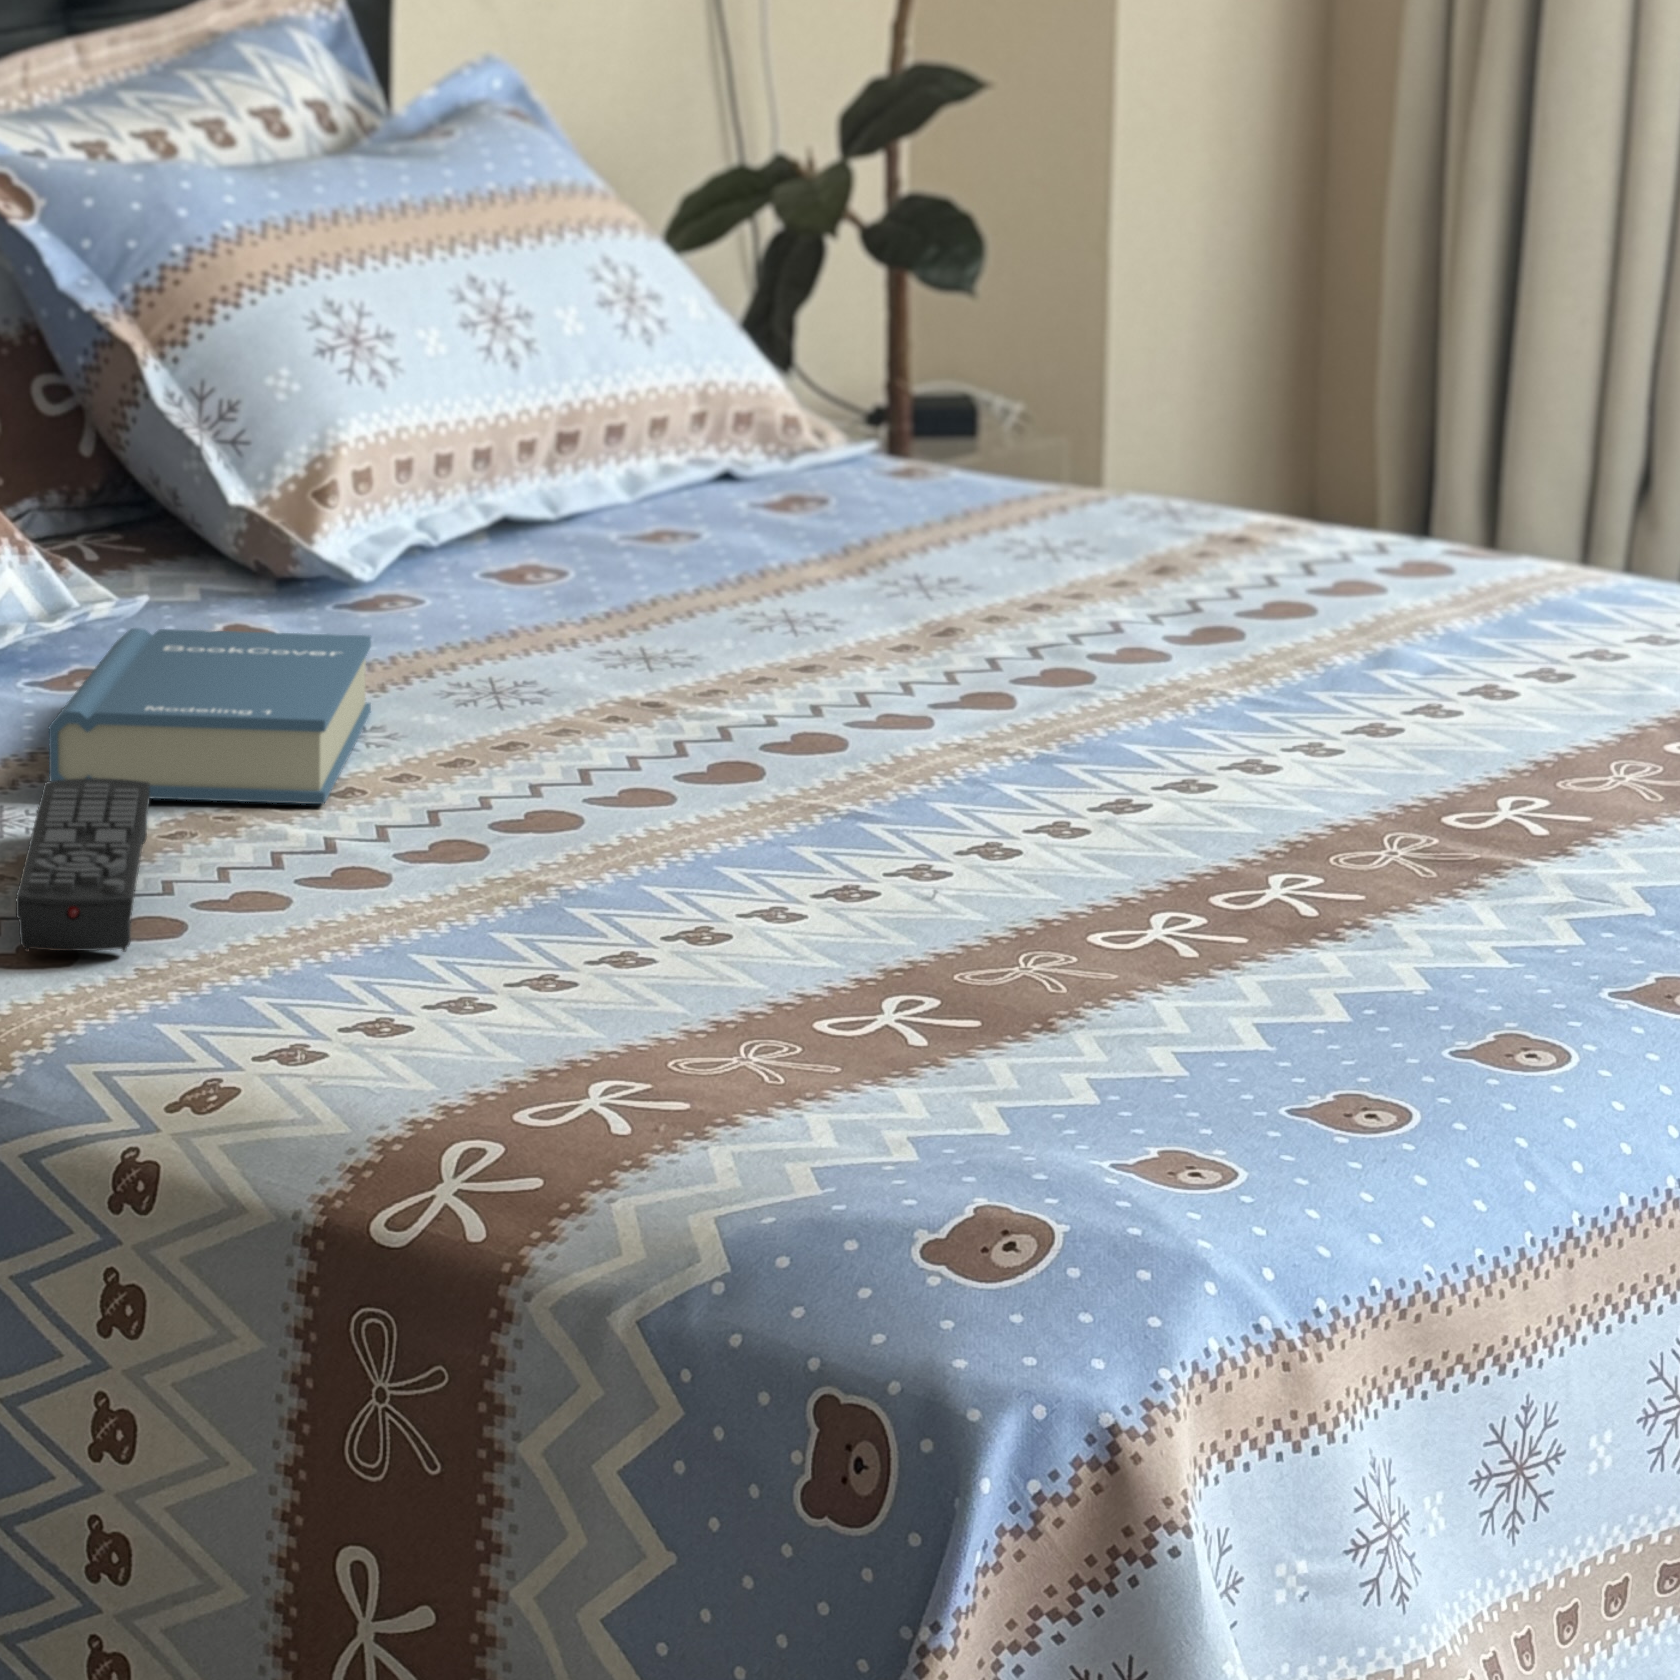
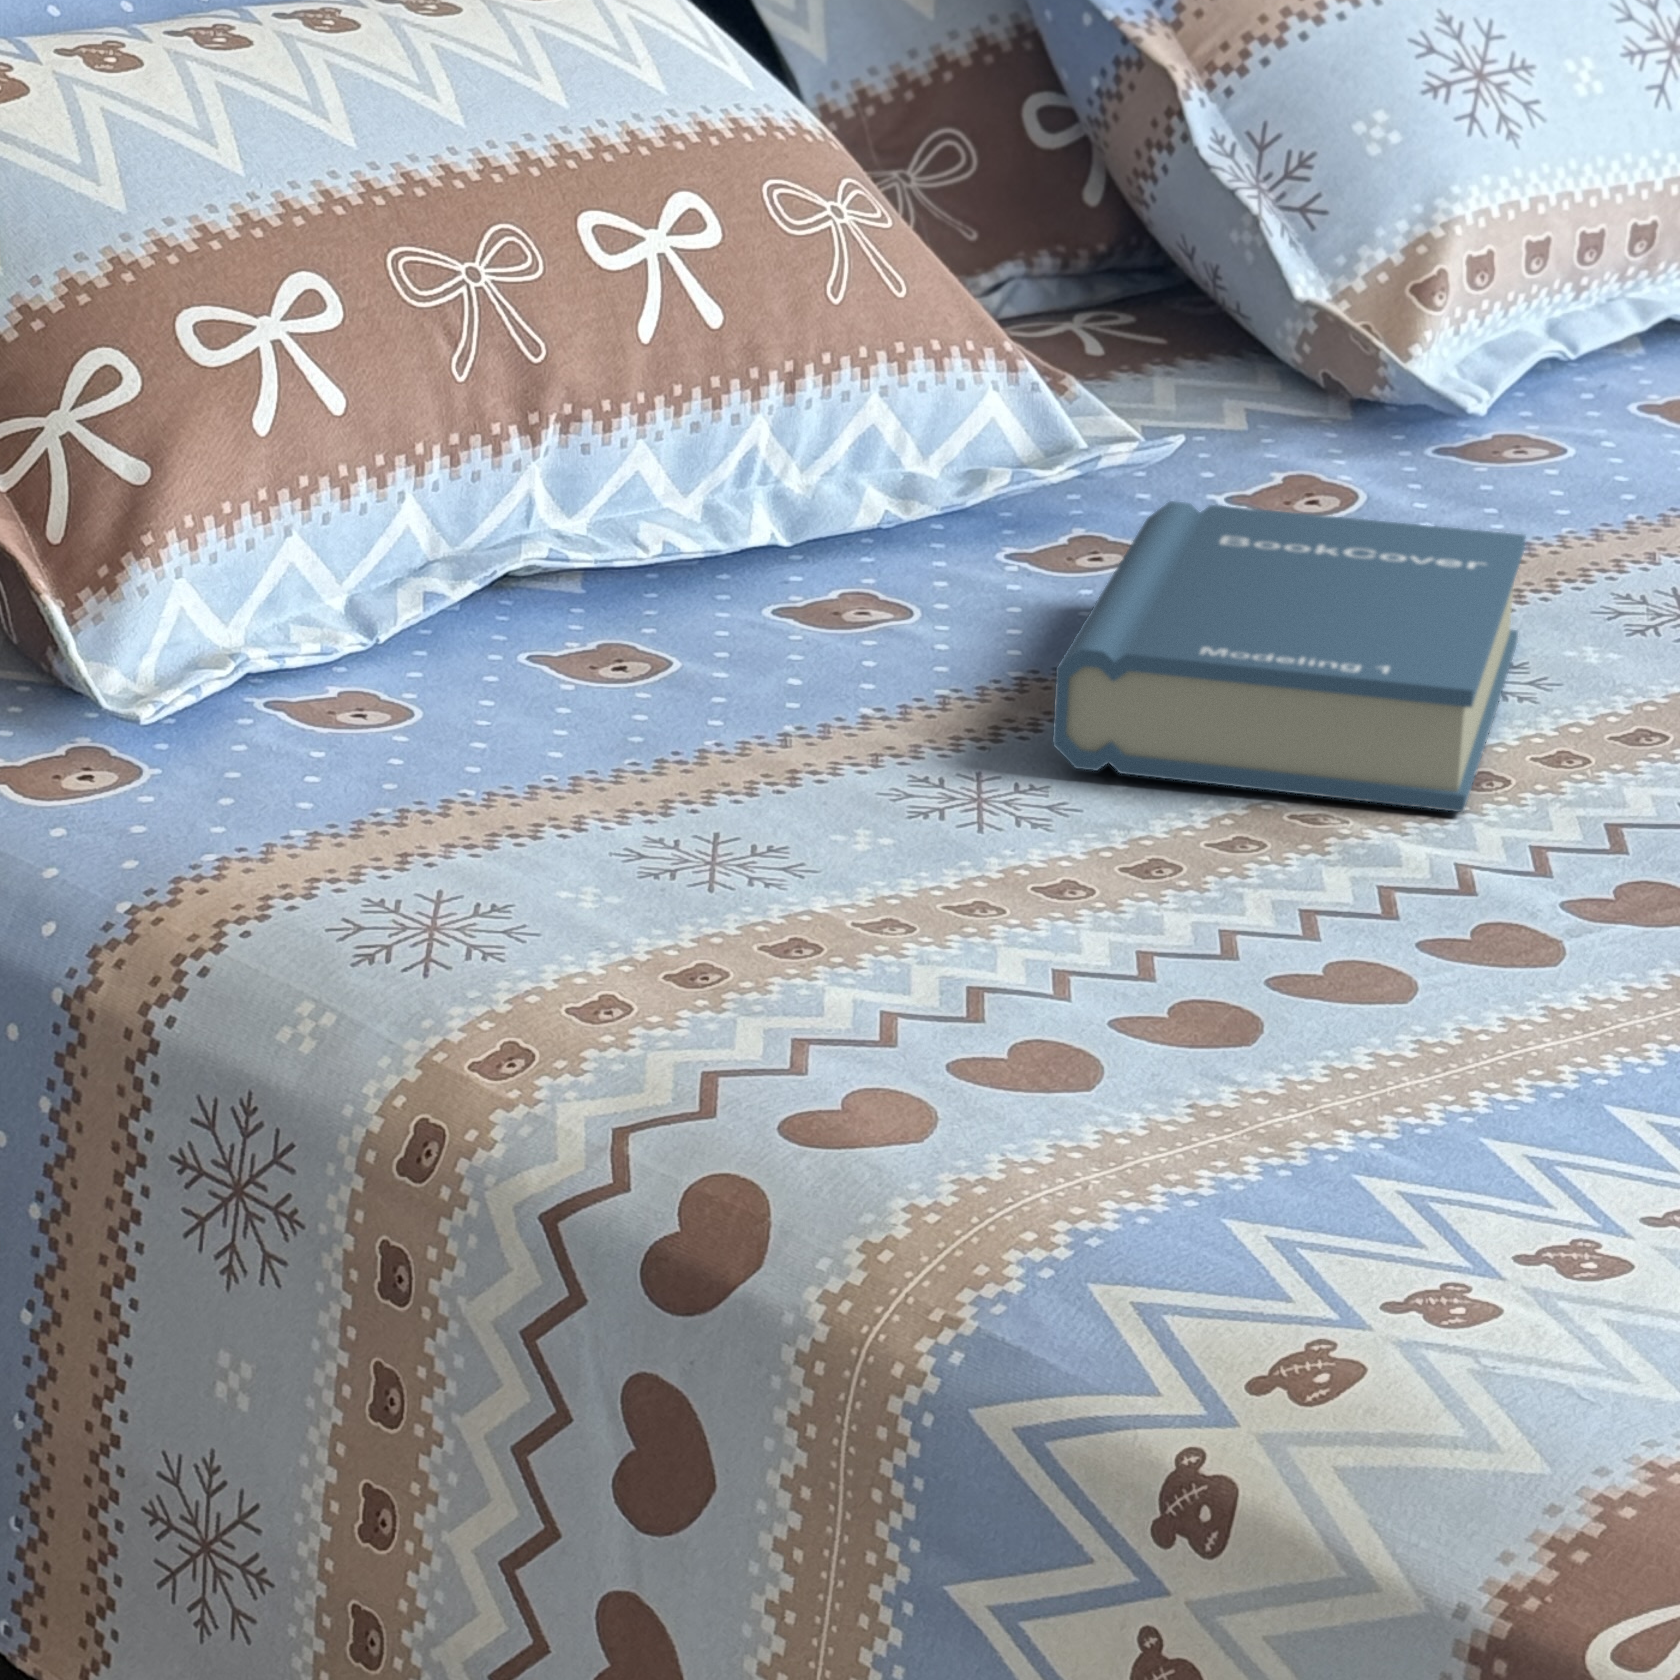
remote control: present [16,778,150,952] -> none [1015,760,1207,1076]

